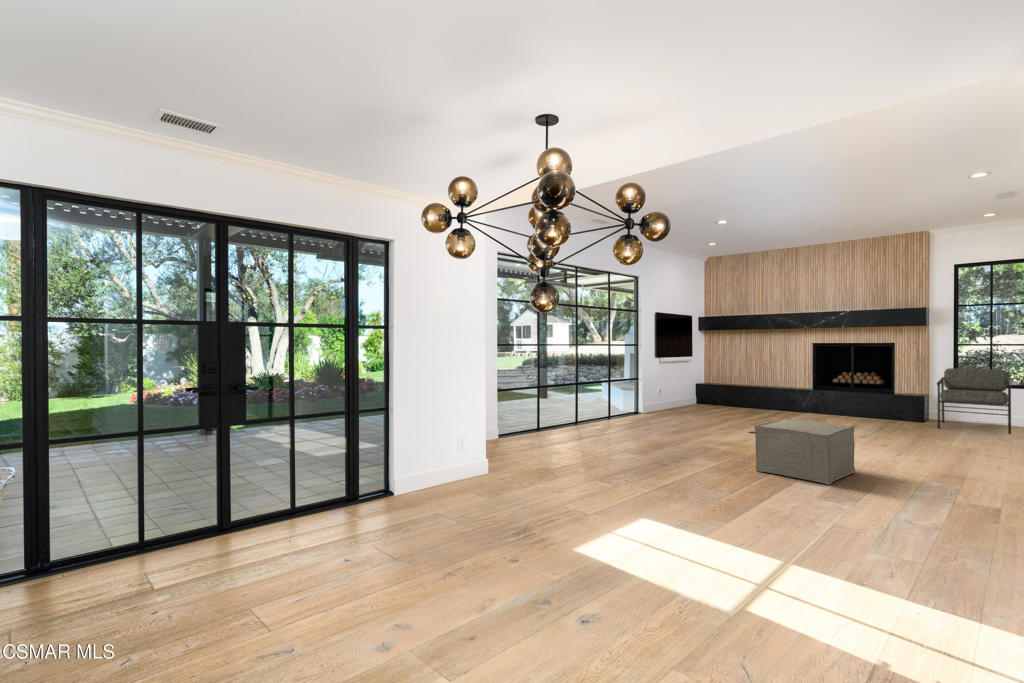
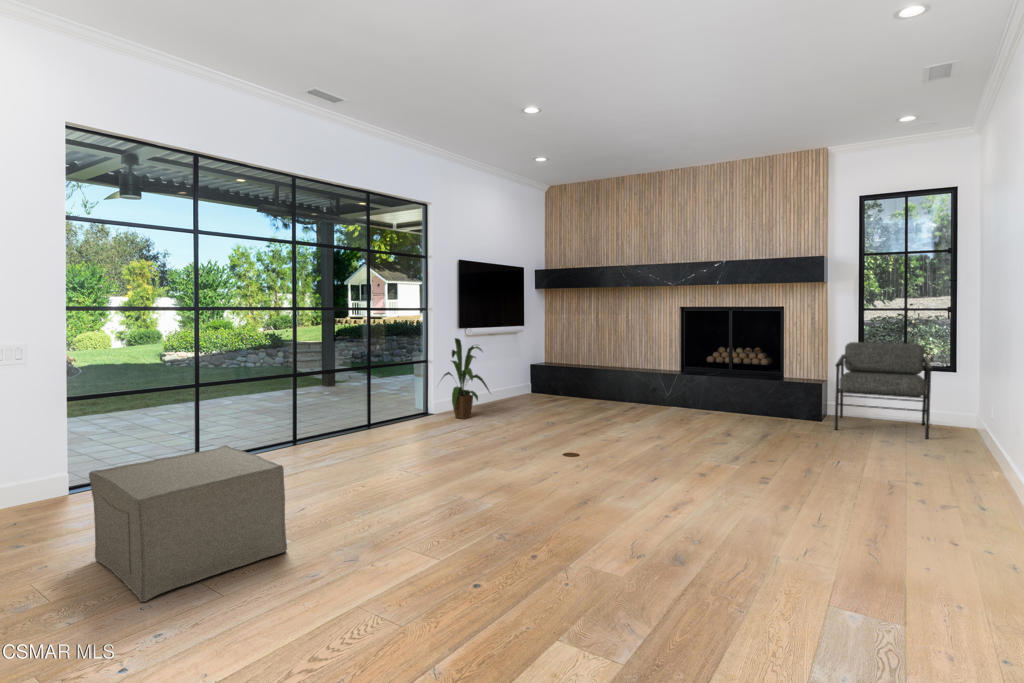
house plant: none [645,363,682,416] -> present [442,338,489,419]
ottoman: present [754,418,855,485] -> present [89,445,287,602]

